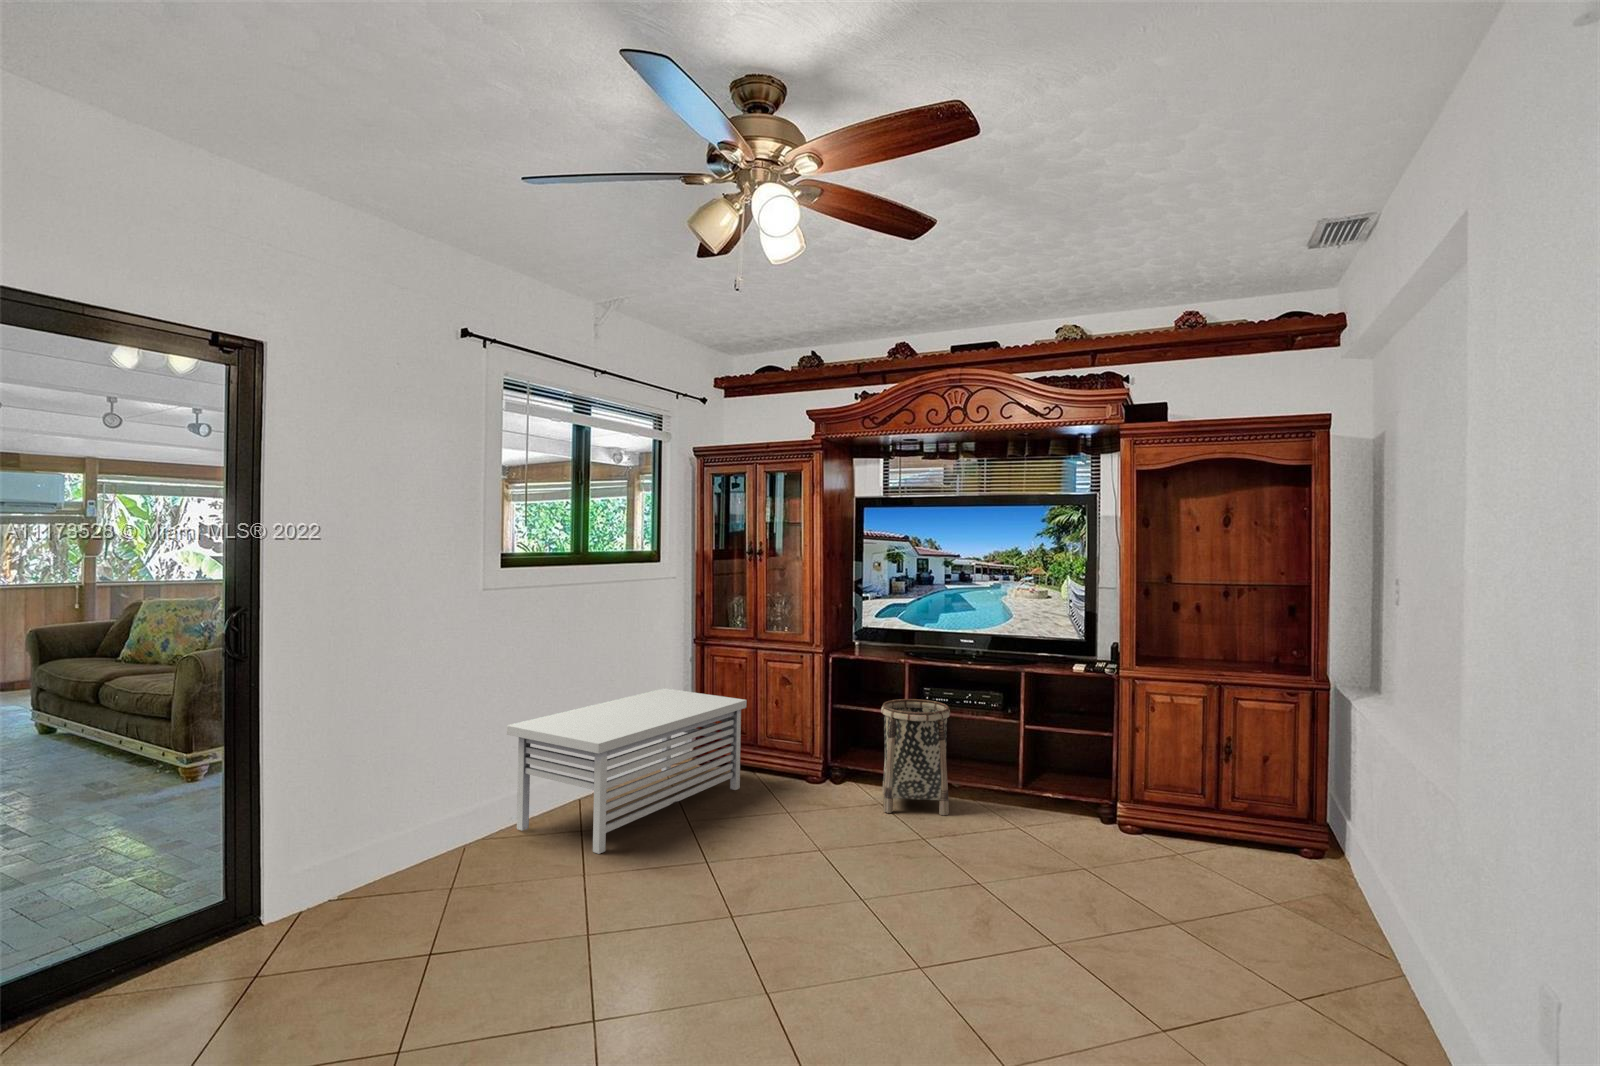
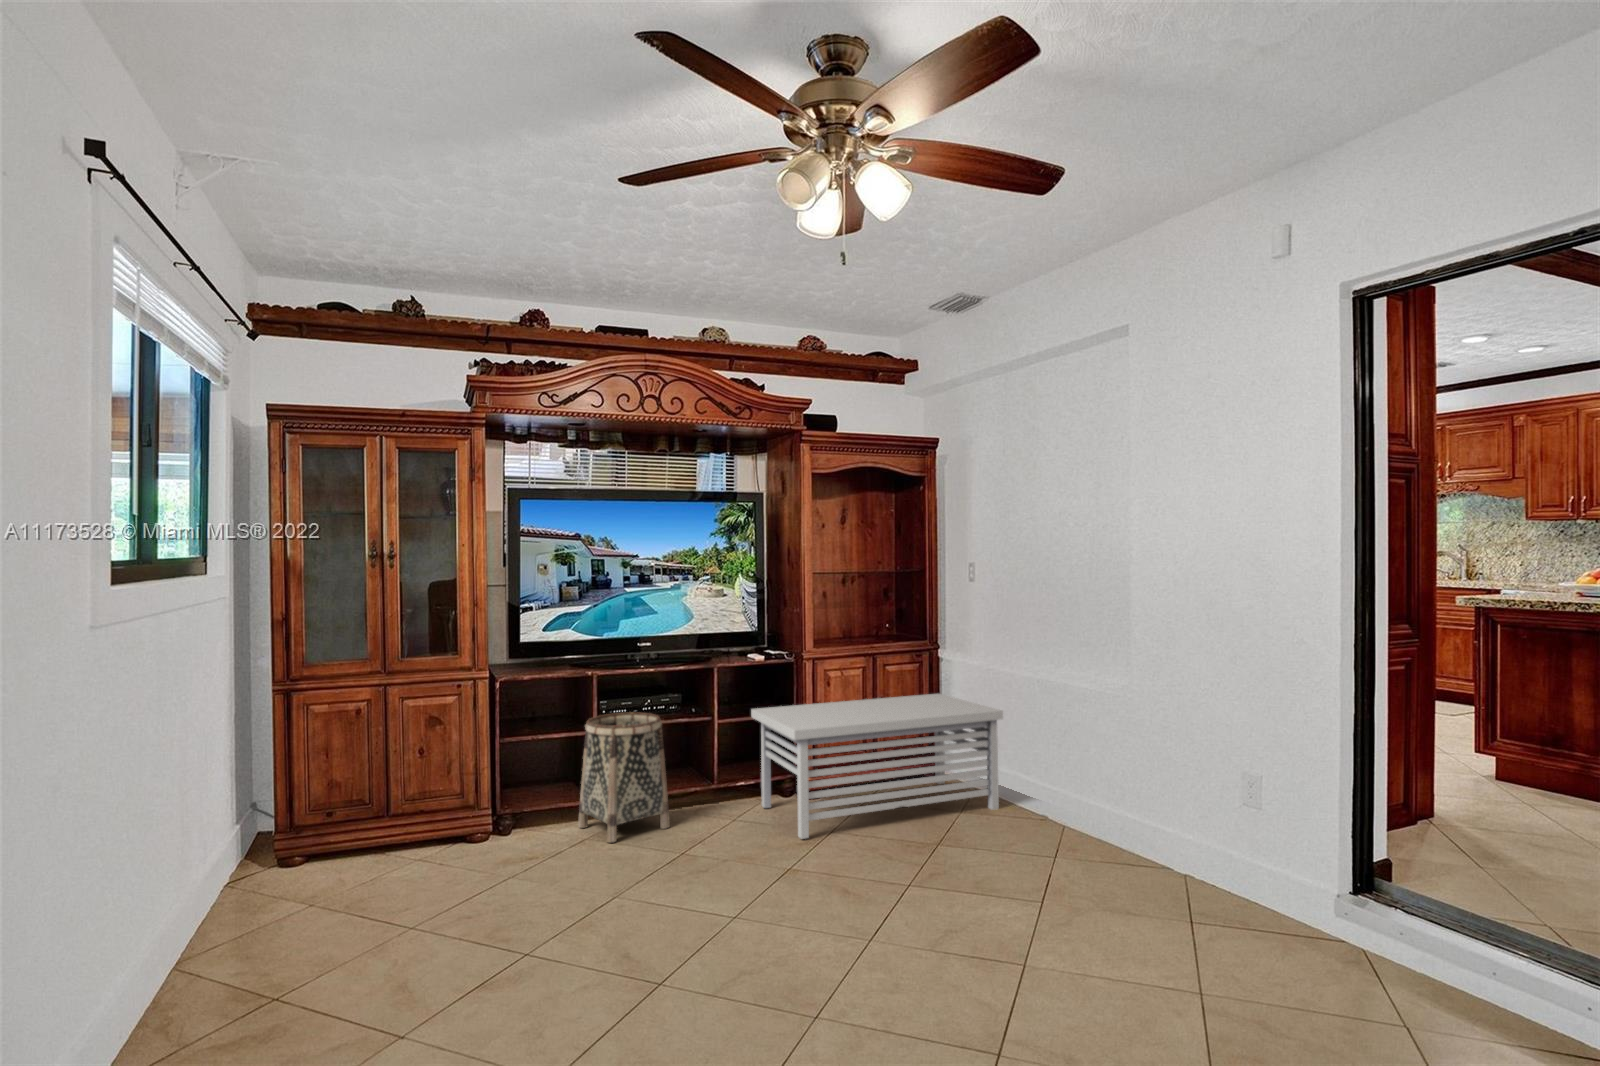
storage bench: present [507,688,747,854] -> present [751,694,1003,839]

